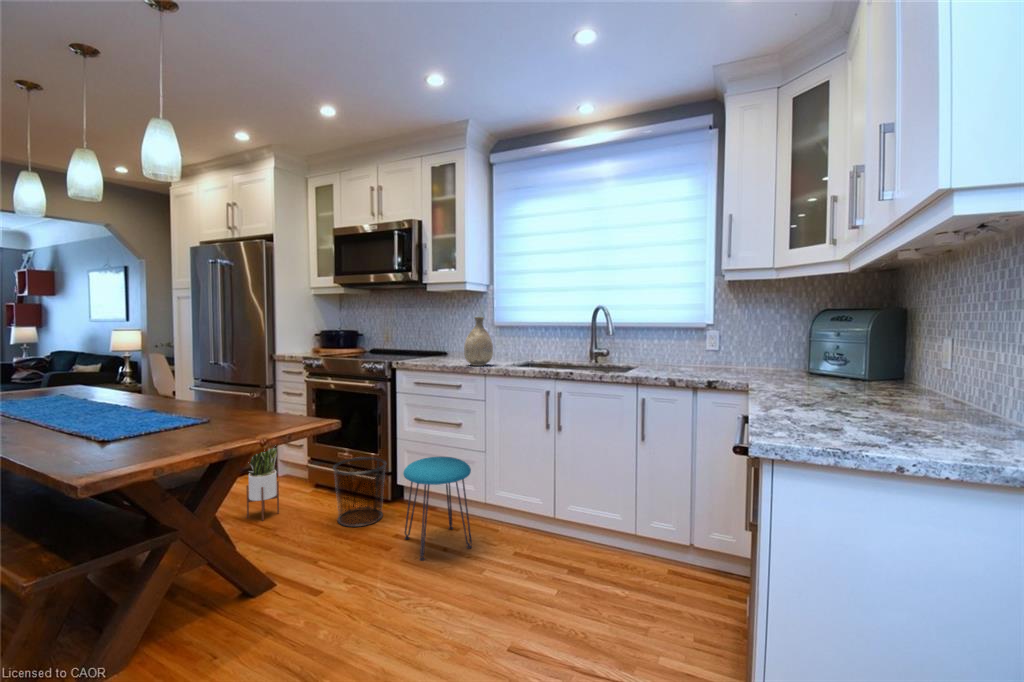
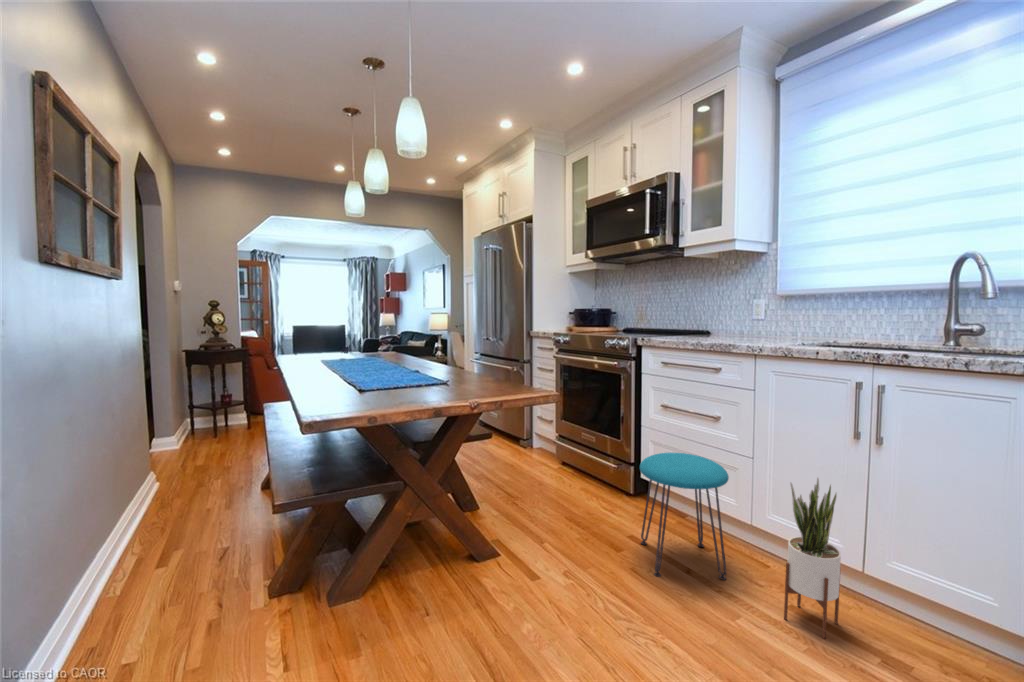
vase: present [464,317,493,366] -> none [726,279,769,343]
potted plant: present [246,448,279,521] -> present [784,478,841,638]
waste bin: present [333,457,387,527] -> none [570,441,627,516]

